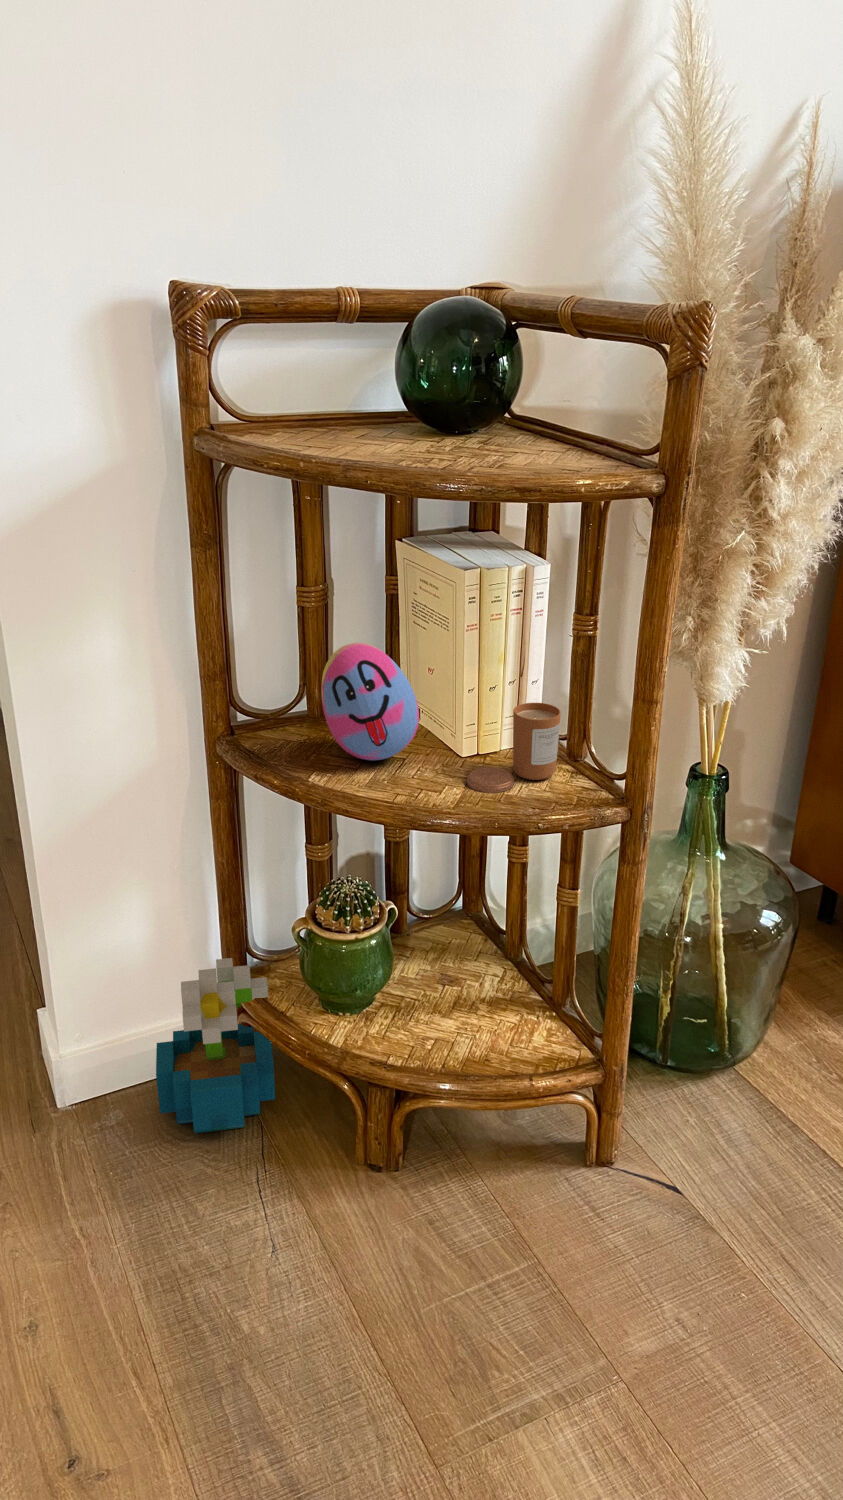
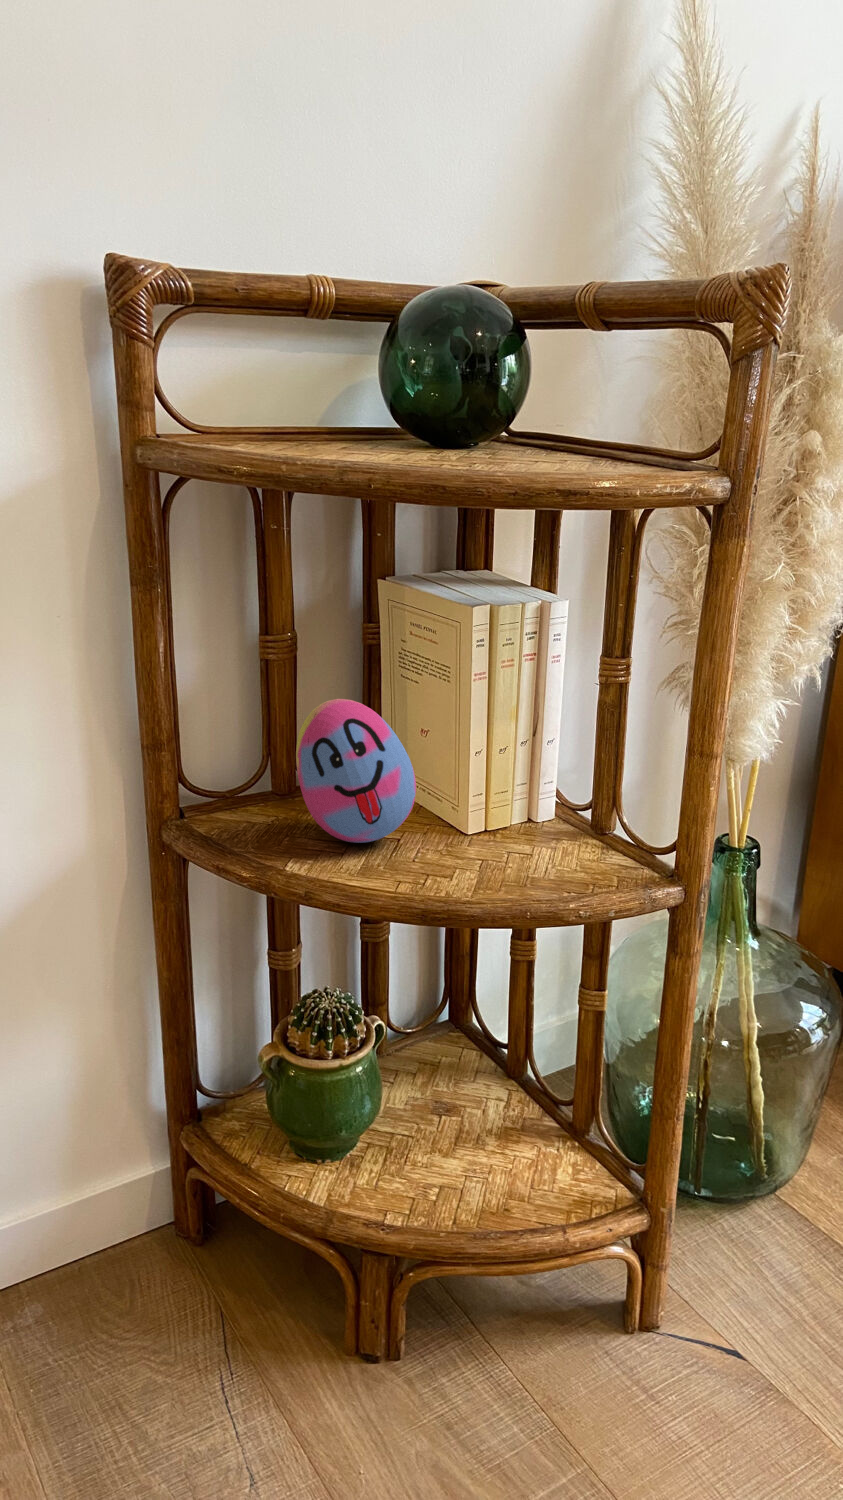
candle: present [467,703,561,793] -> none [480,766,591,877]
decorative plant: present [156,958,275,1133] -> none [87,1095,238,1324]

